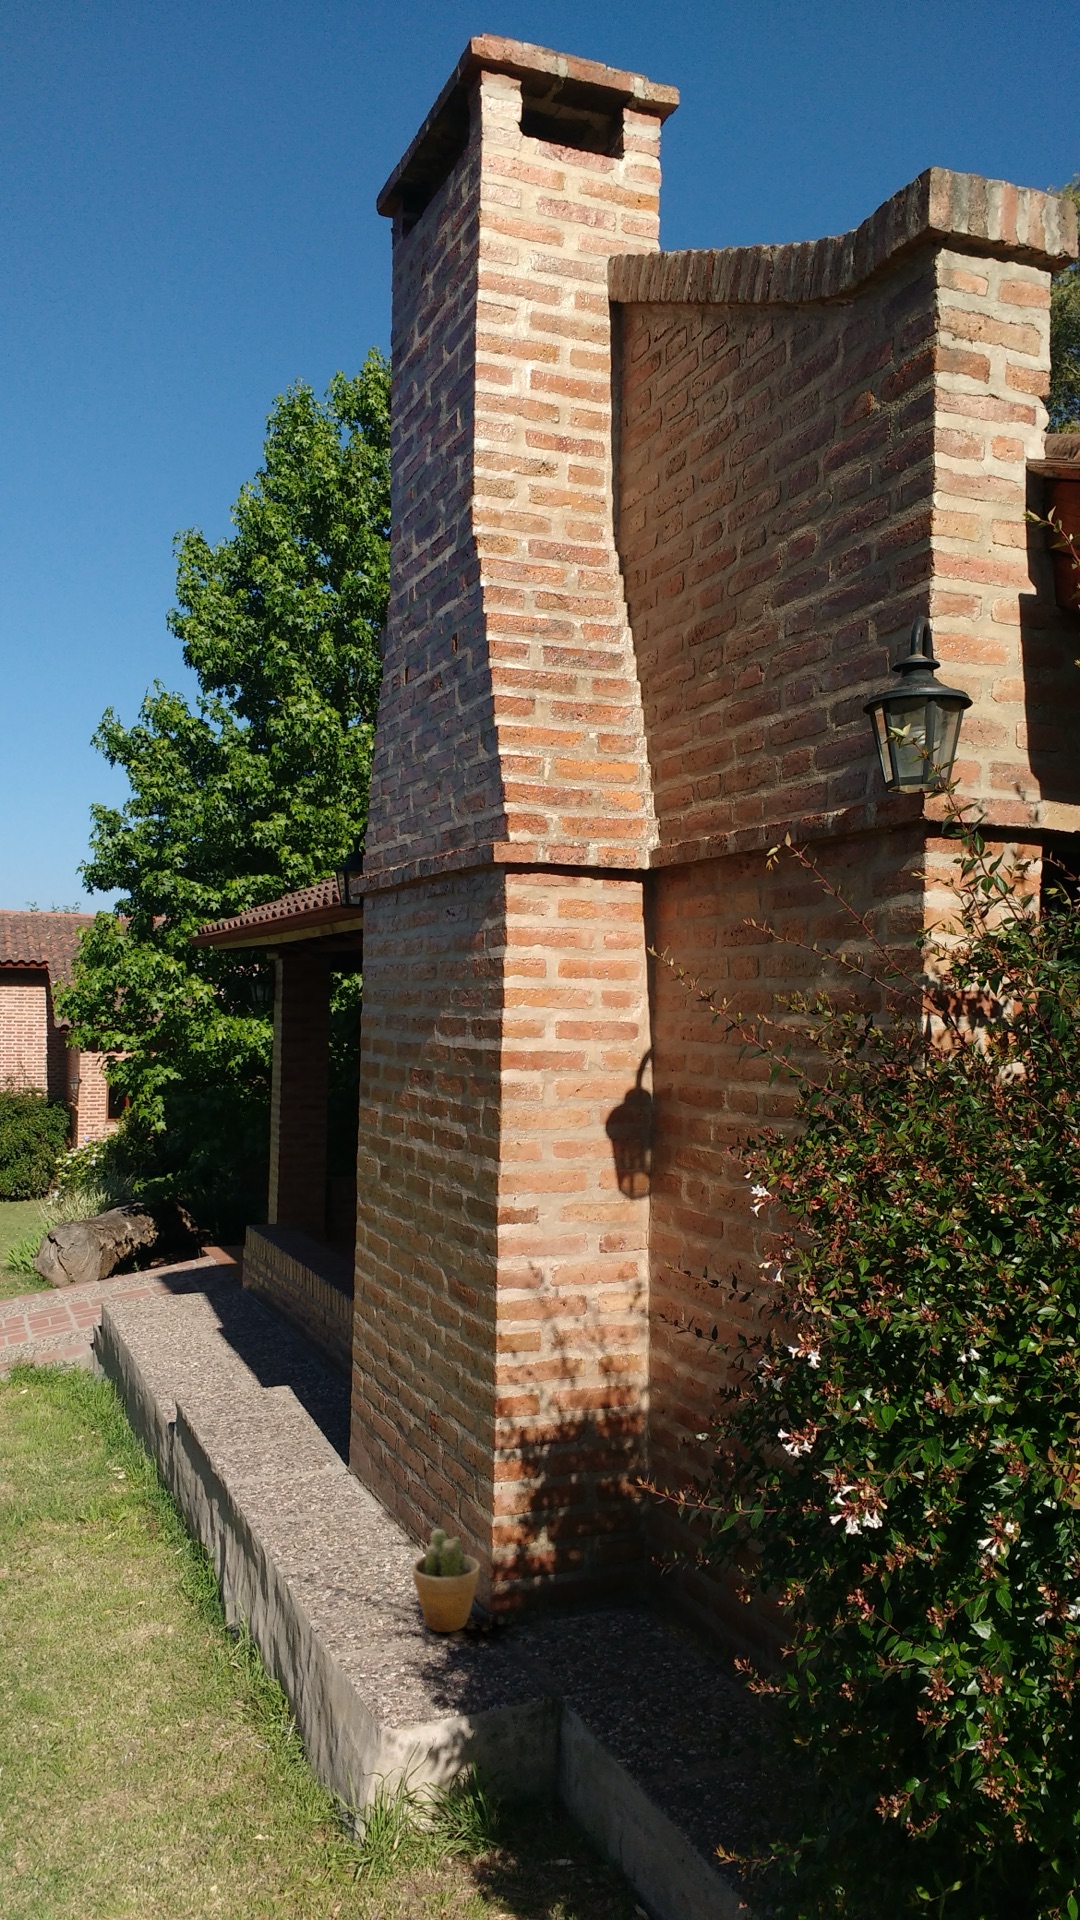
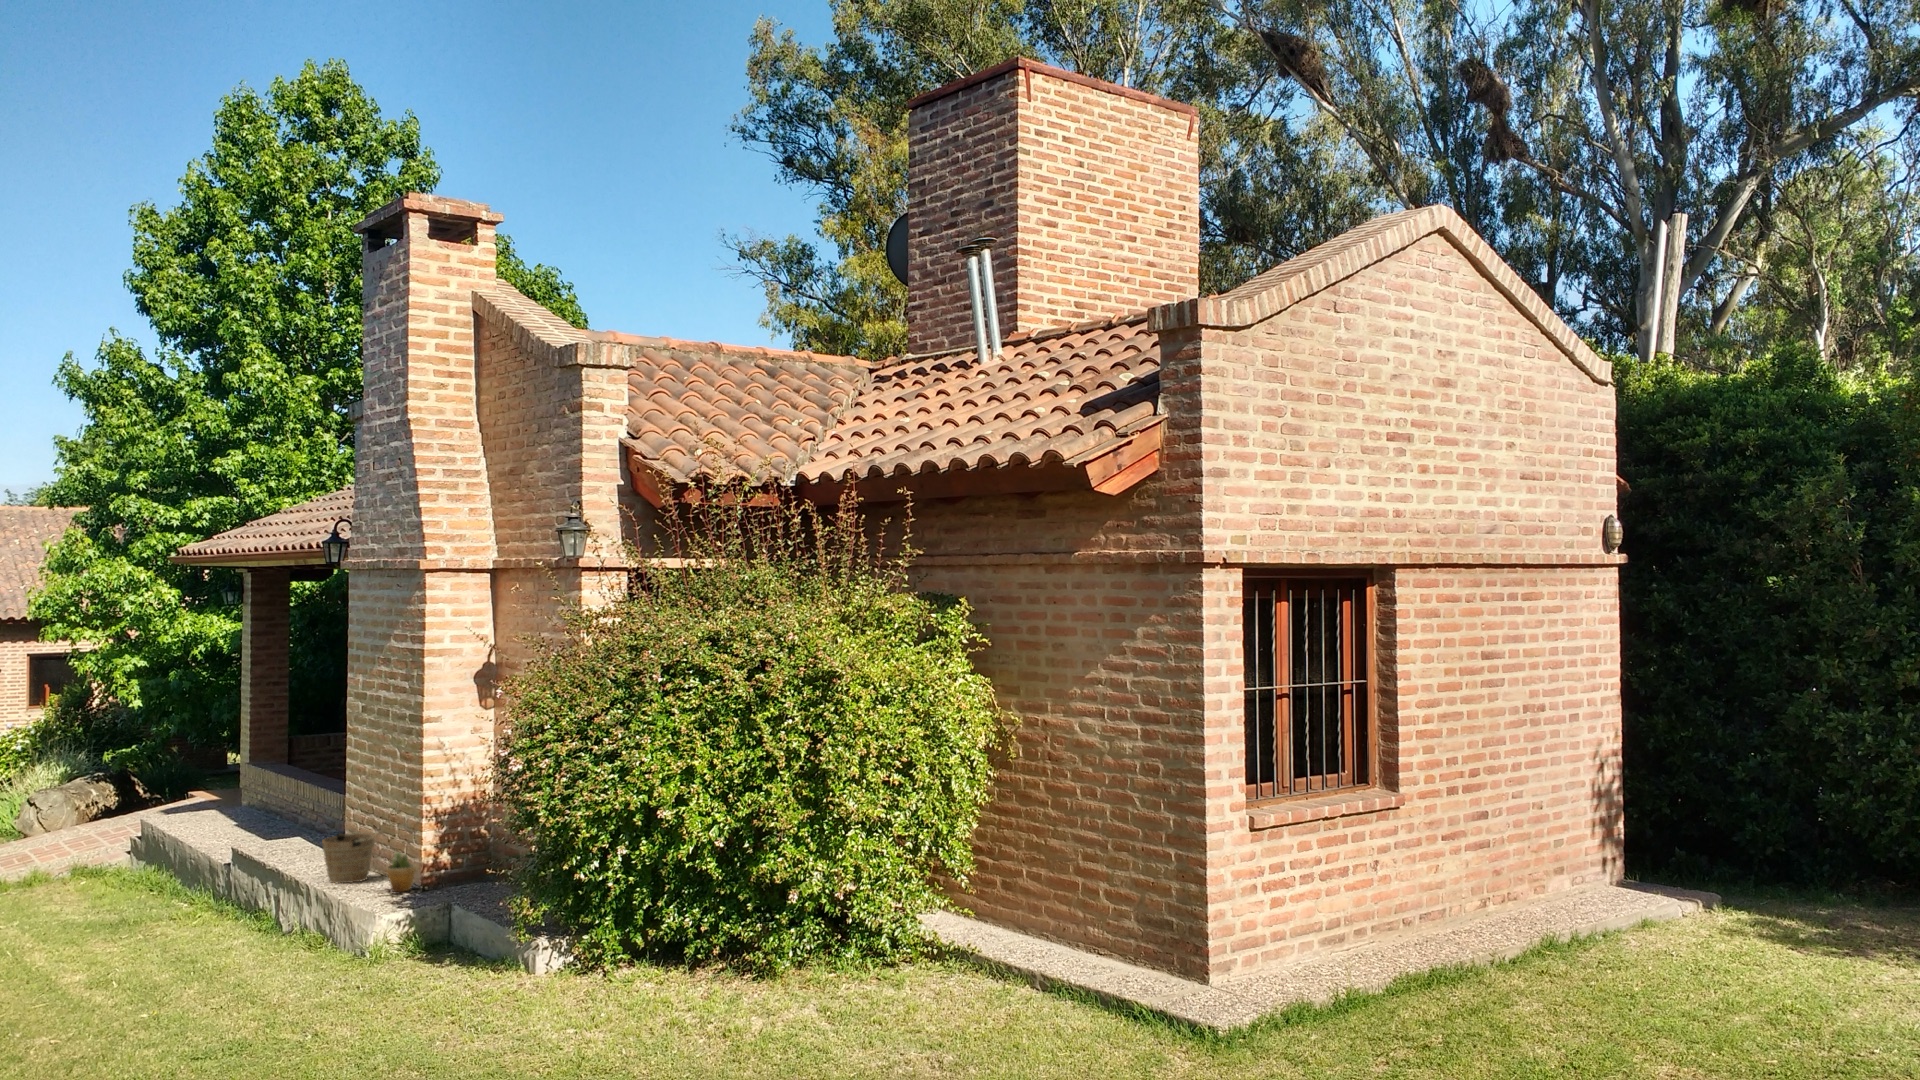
bucket: none [291,1440,410,1566] -> present [322,833,374,883]

